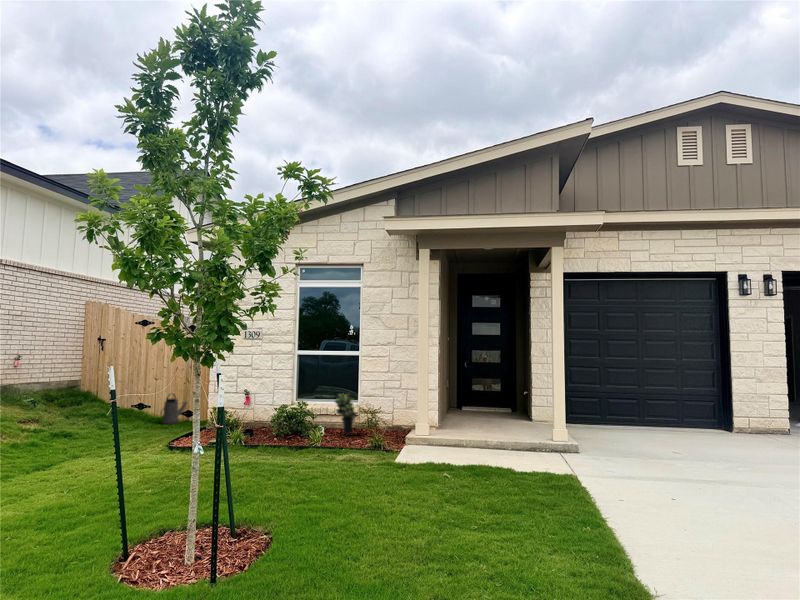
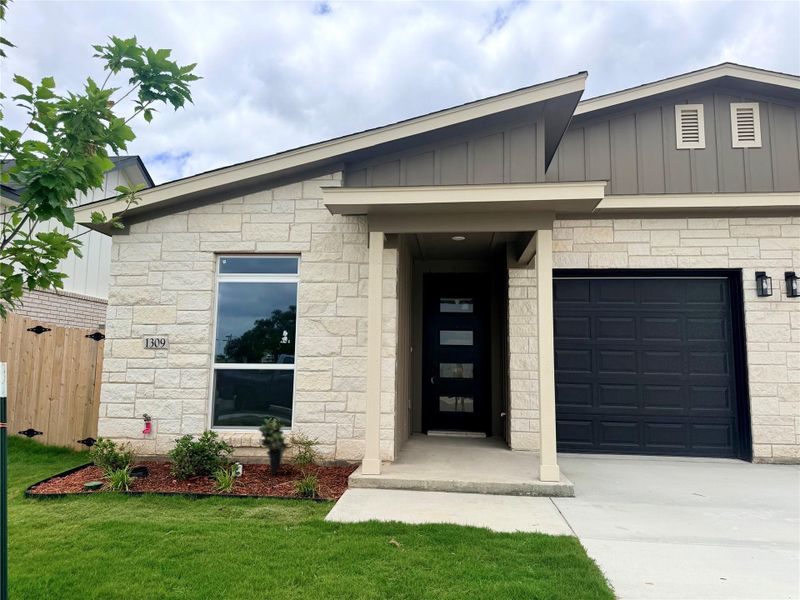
watering can: present [161,394,187,424] -> none [32,419,79,460]

